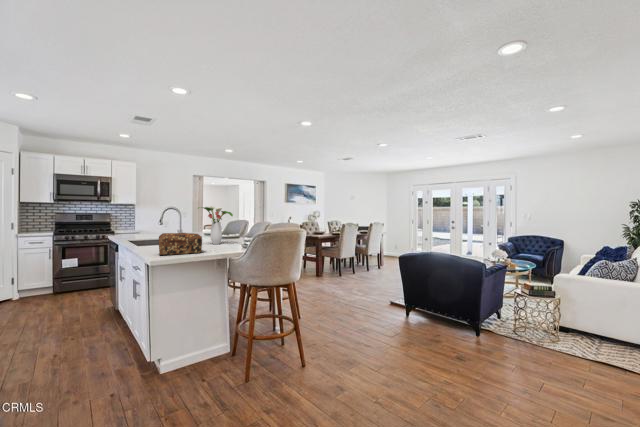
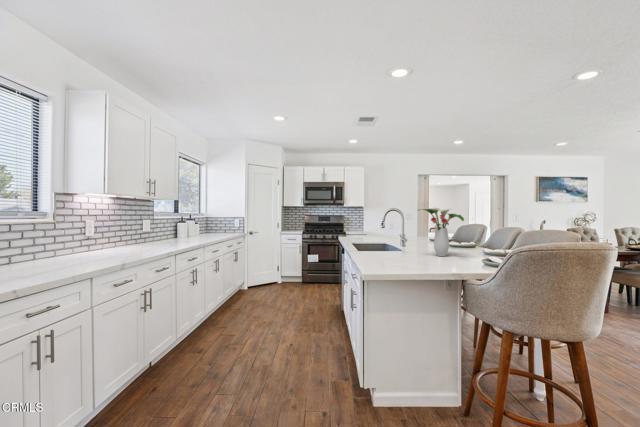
bread loaf: present [159,233,202,255] -> none [371,241,422,268]

